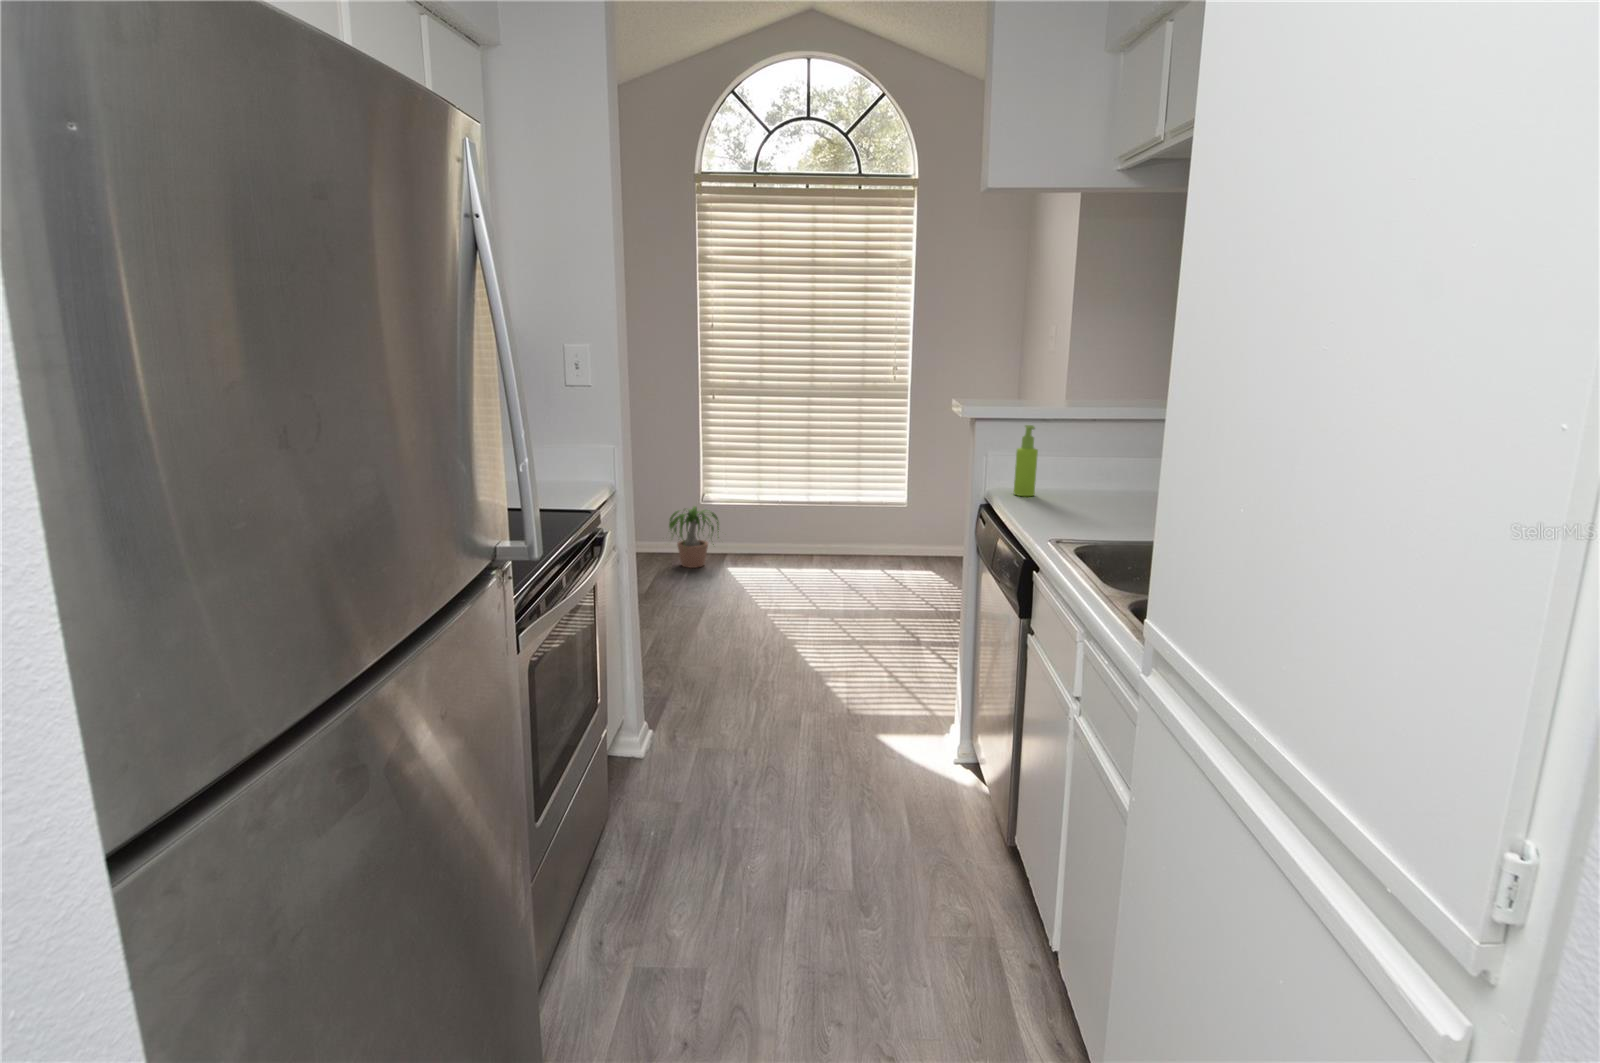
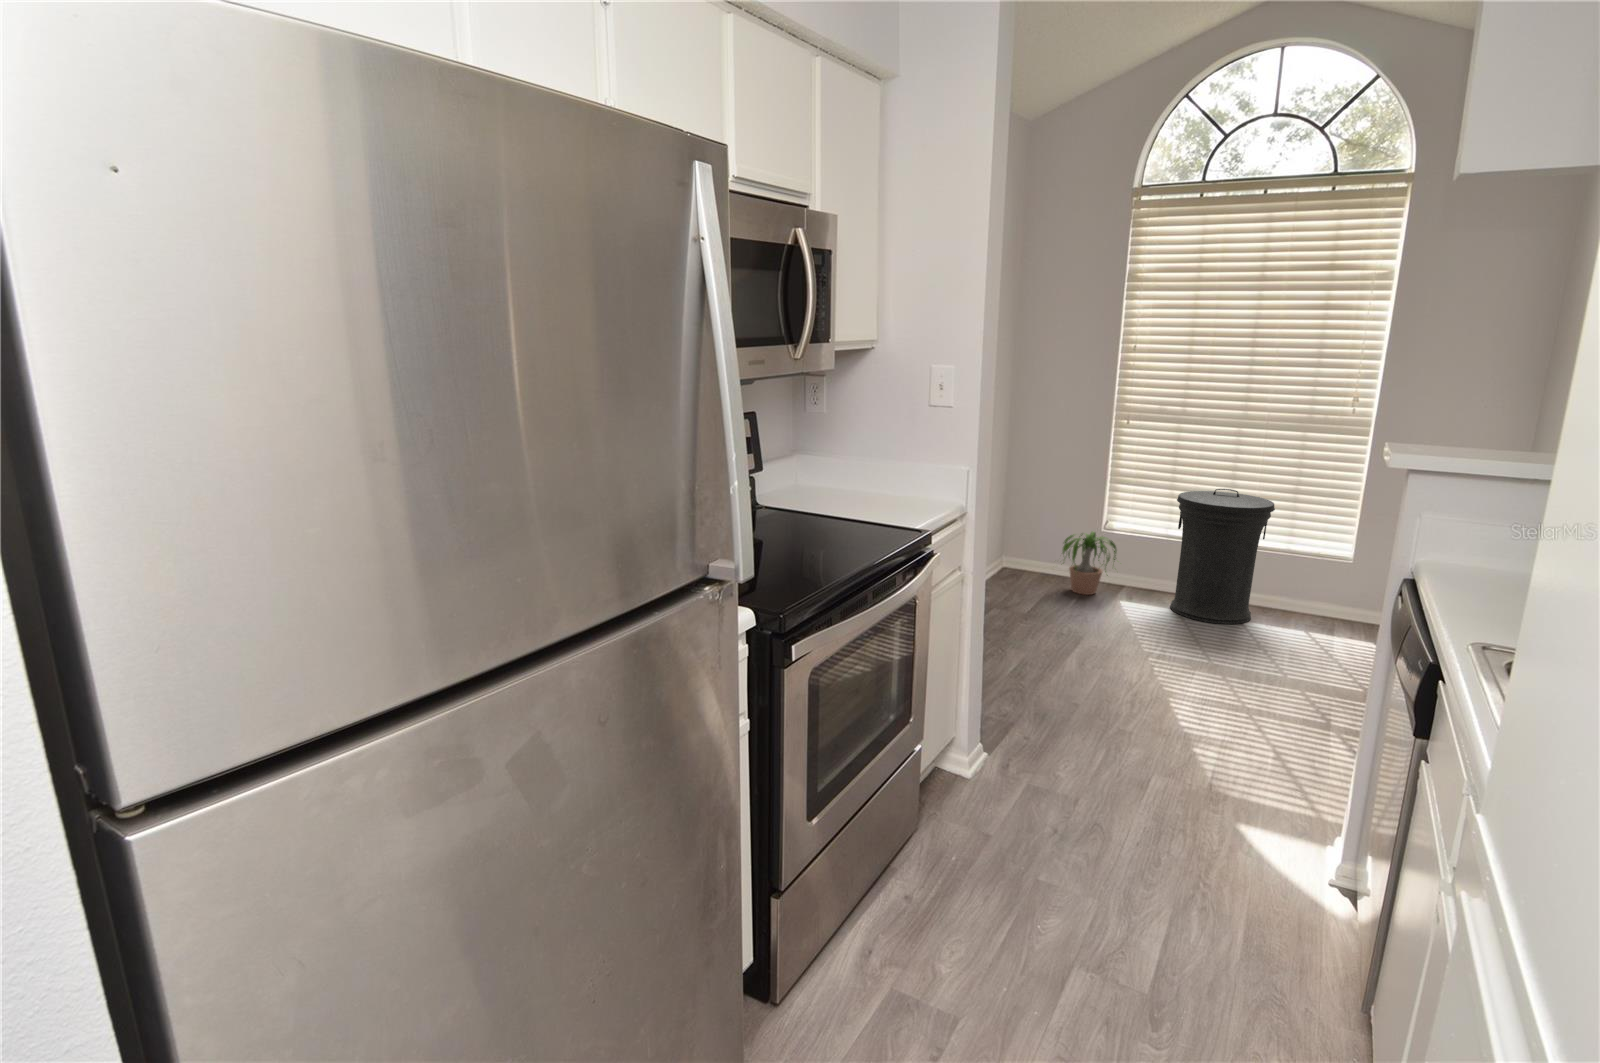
soap dispenser: present [1014,425,1038,496] -> none [1455,484,1500,577]
trash can: none [767,454,847,576] -> present [1170,489,1275,624]

